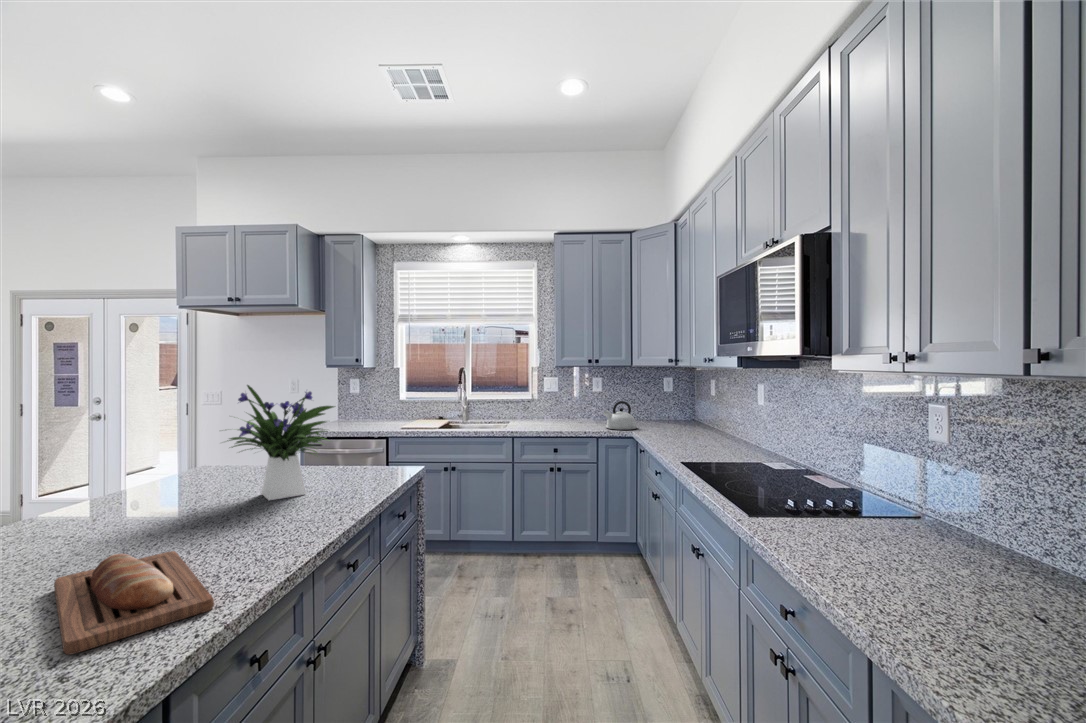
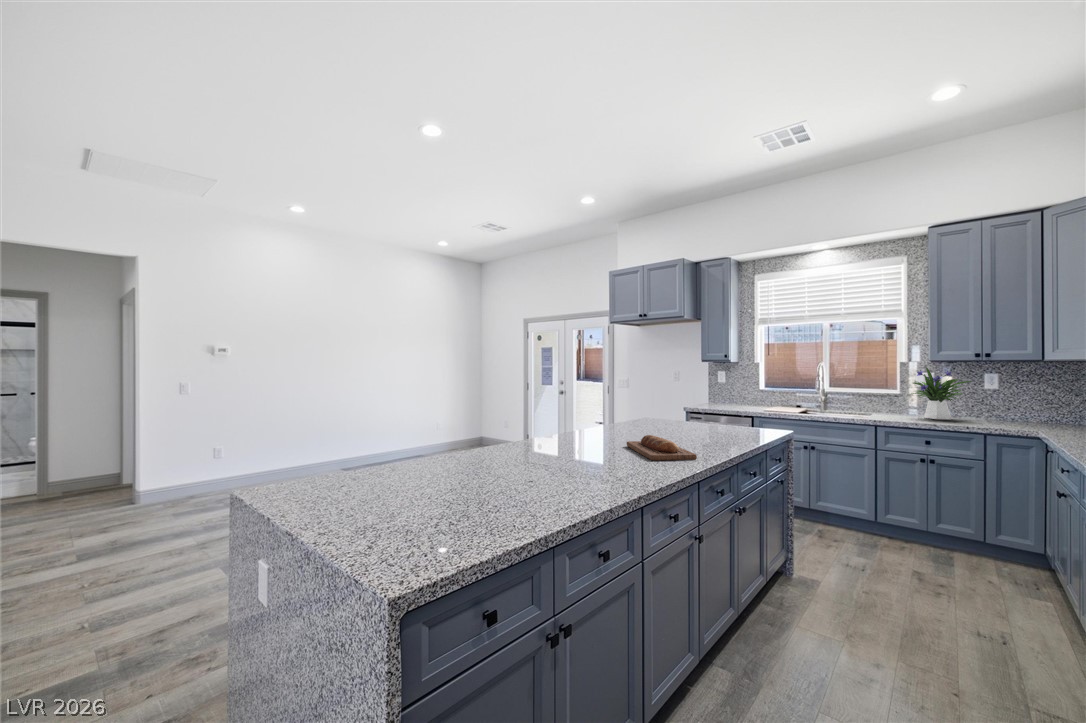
flower arrangement: present [227,385,335,500] -> present [912,368,972,419]
kettle: present [603,401,637,430] -> none [995,398,1048,429]

